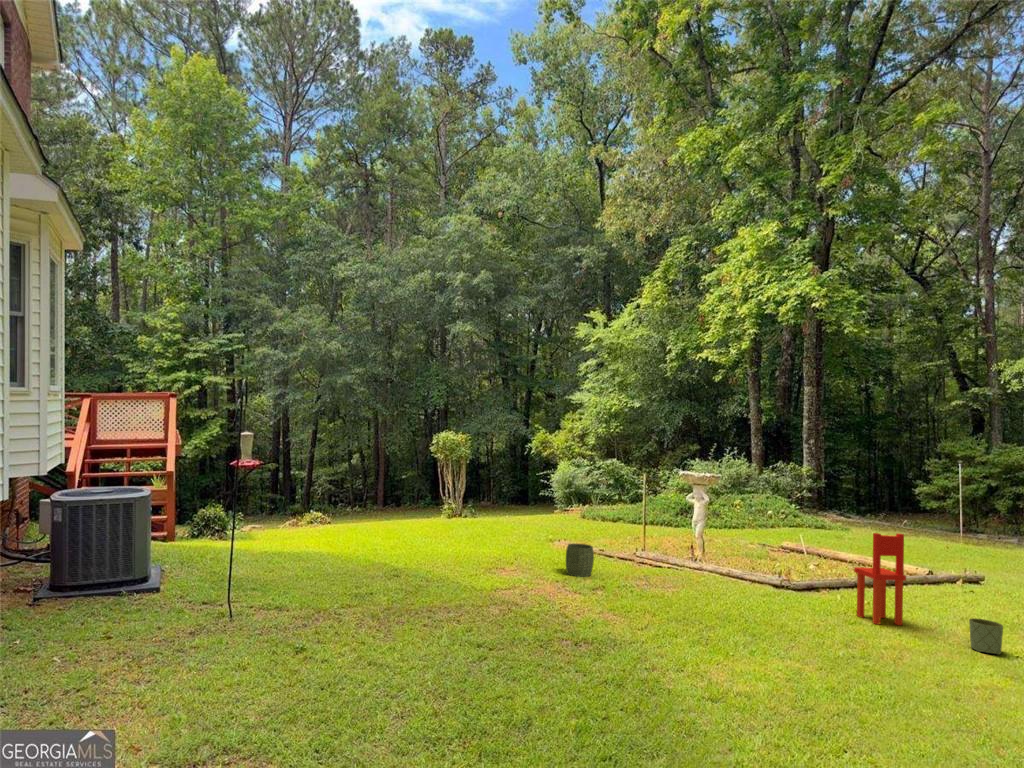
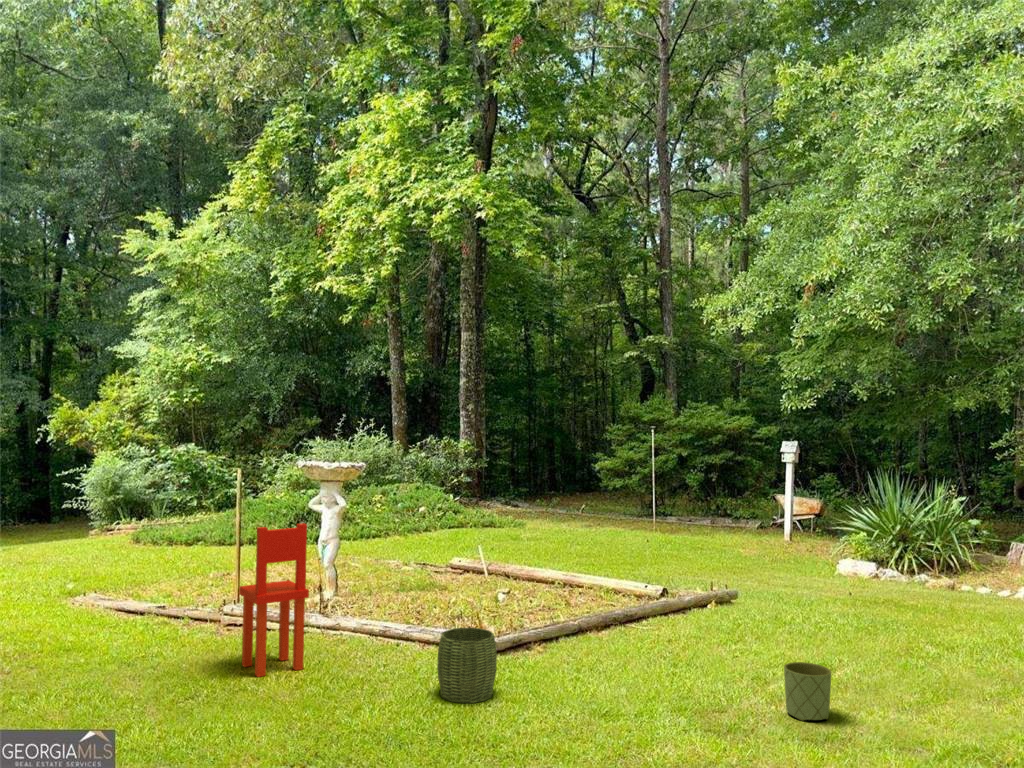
chair: present [854,533,906,625] -> present [239,523,309,677]
woven basket: present [566,544,594,577] -> present [437,628,497,703]

